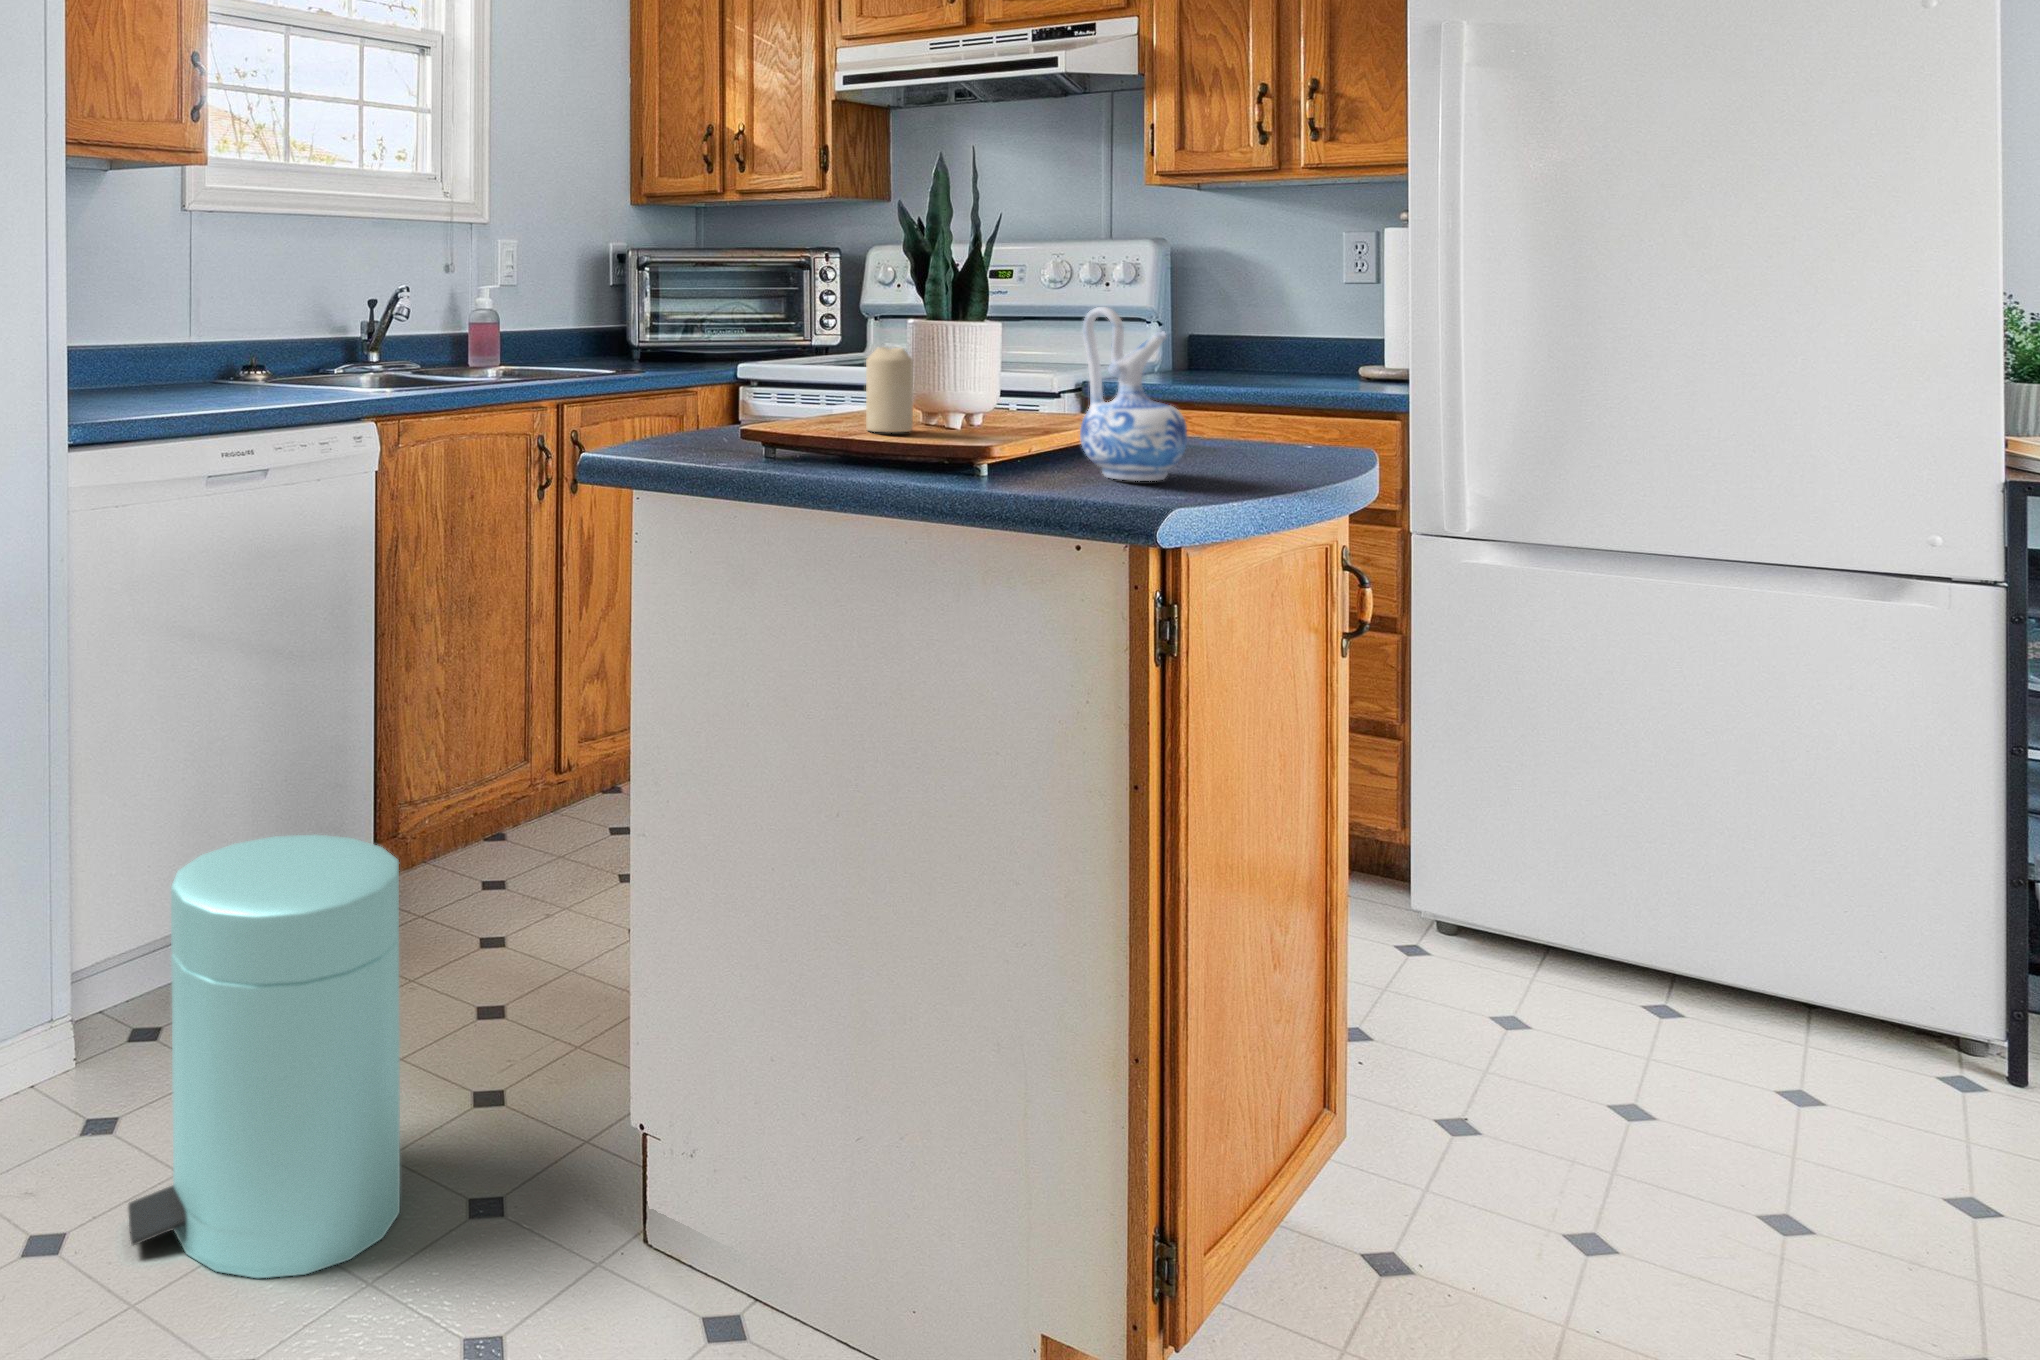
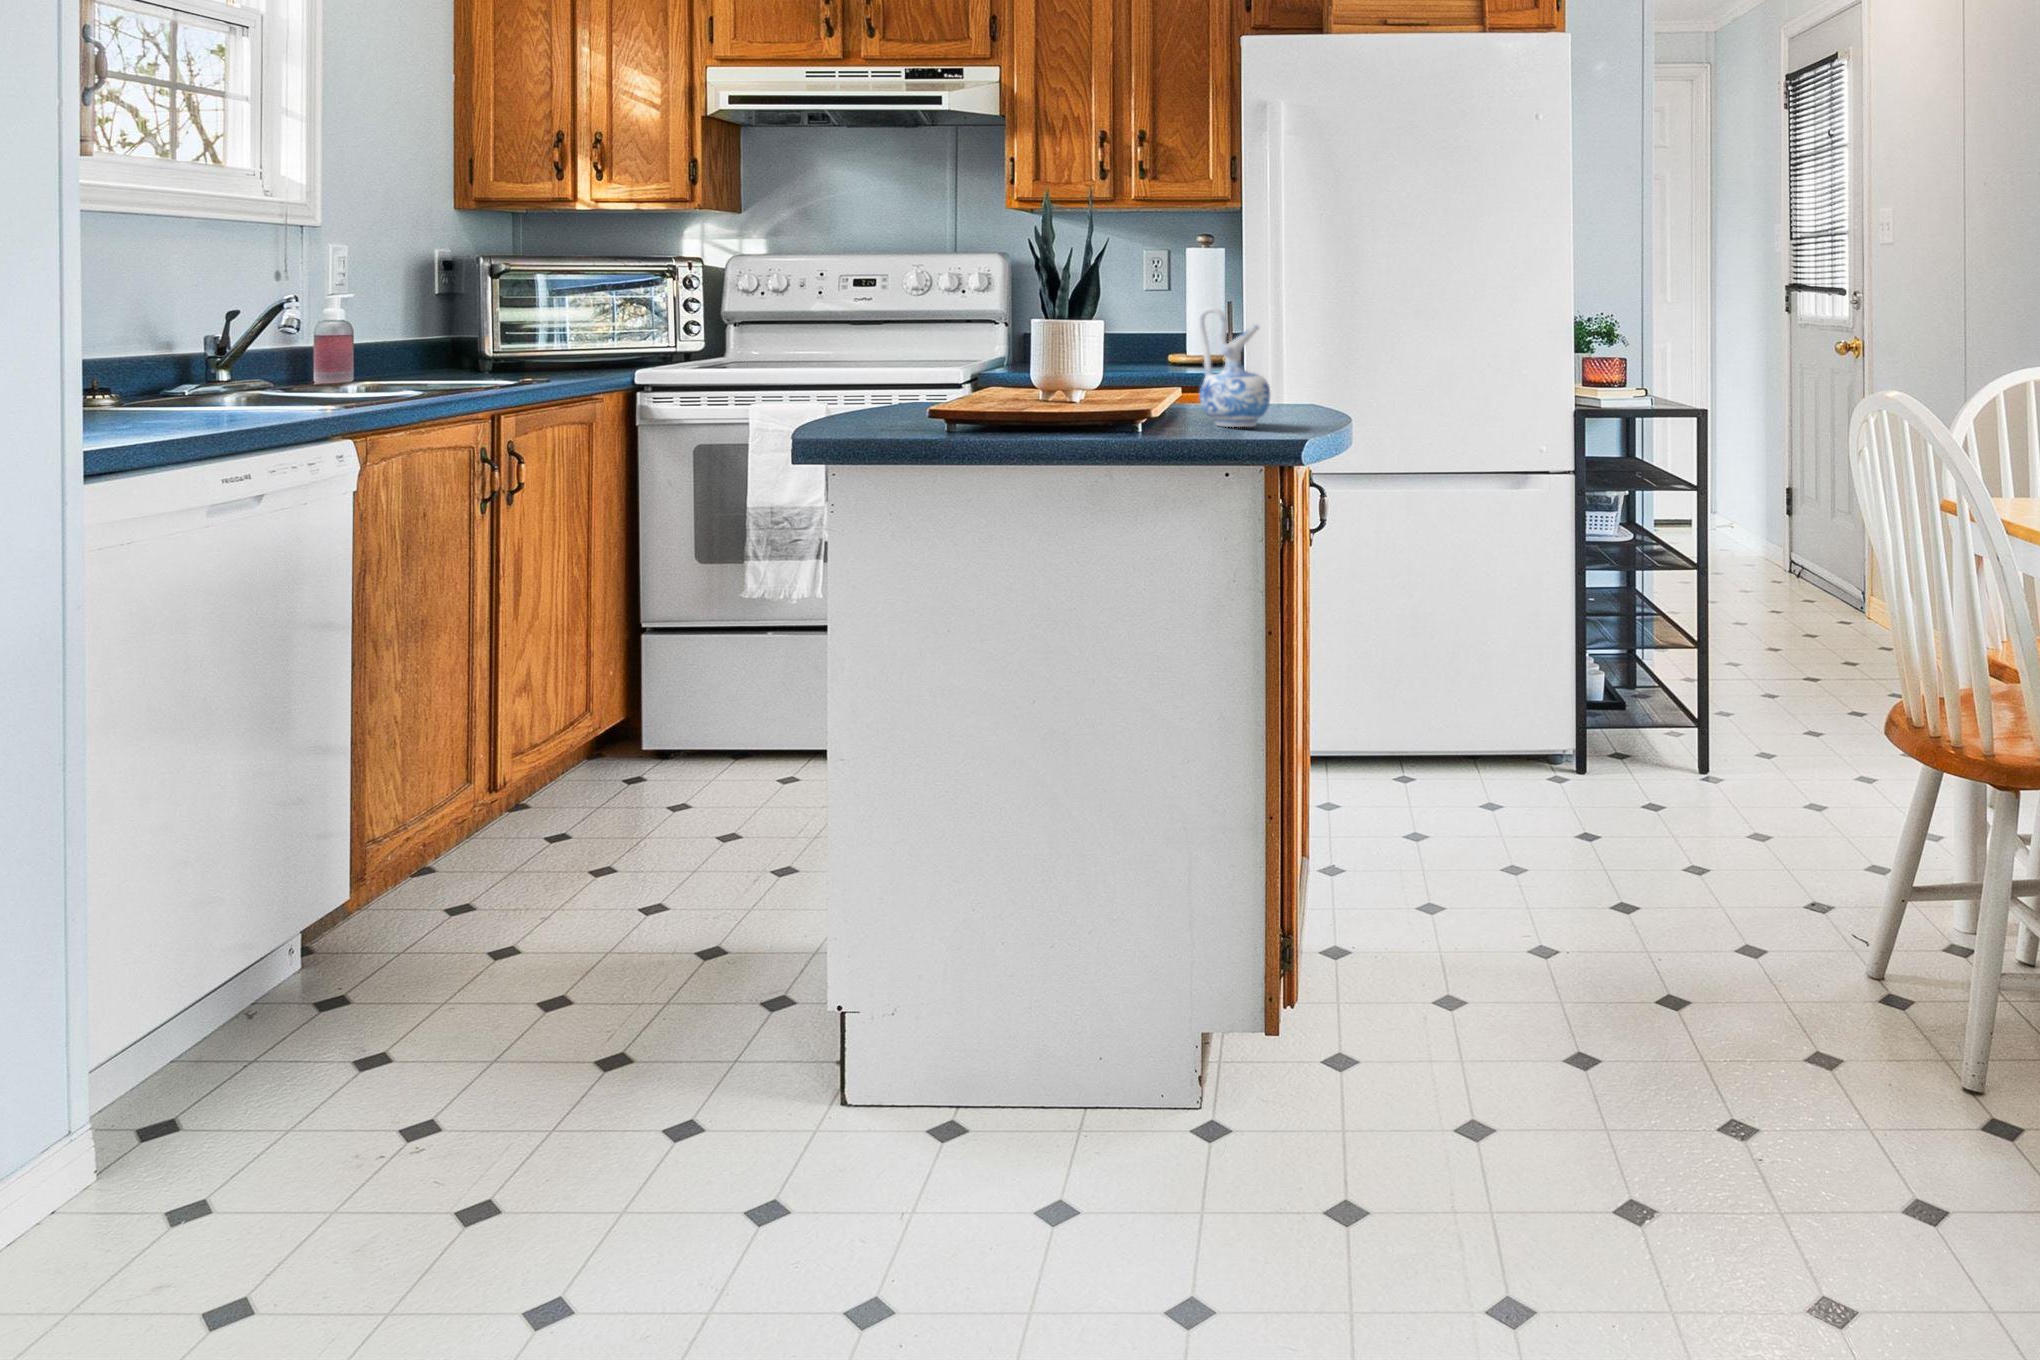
candle: present [866,347,913,432] -> none [1019,339,1055,405]
trash can: present [128,834,400,1278] -> none [320,823,607,1255]

